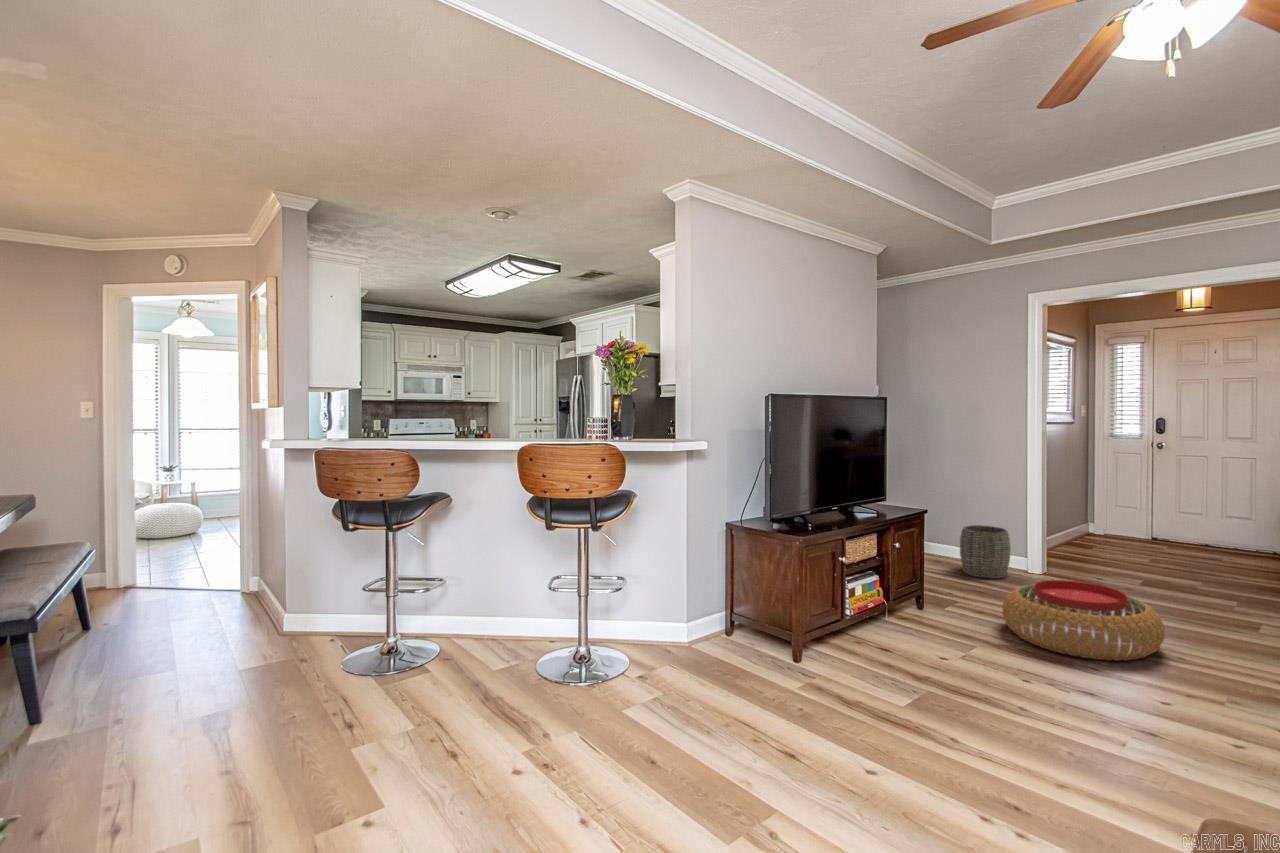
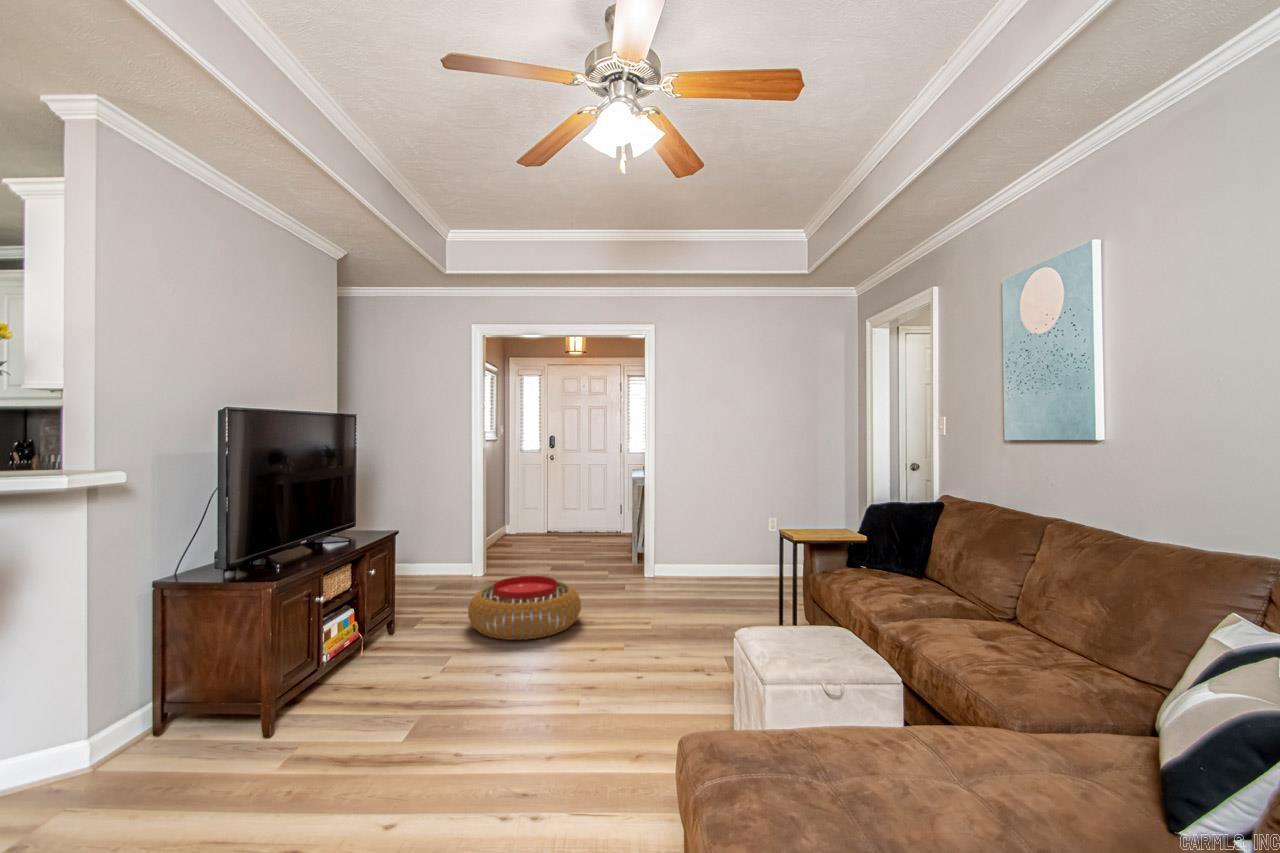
woven basket: present [960,525,1010,578] -> none [419,541,461,589]

